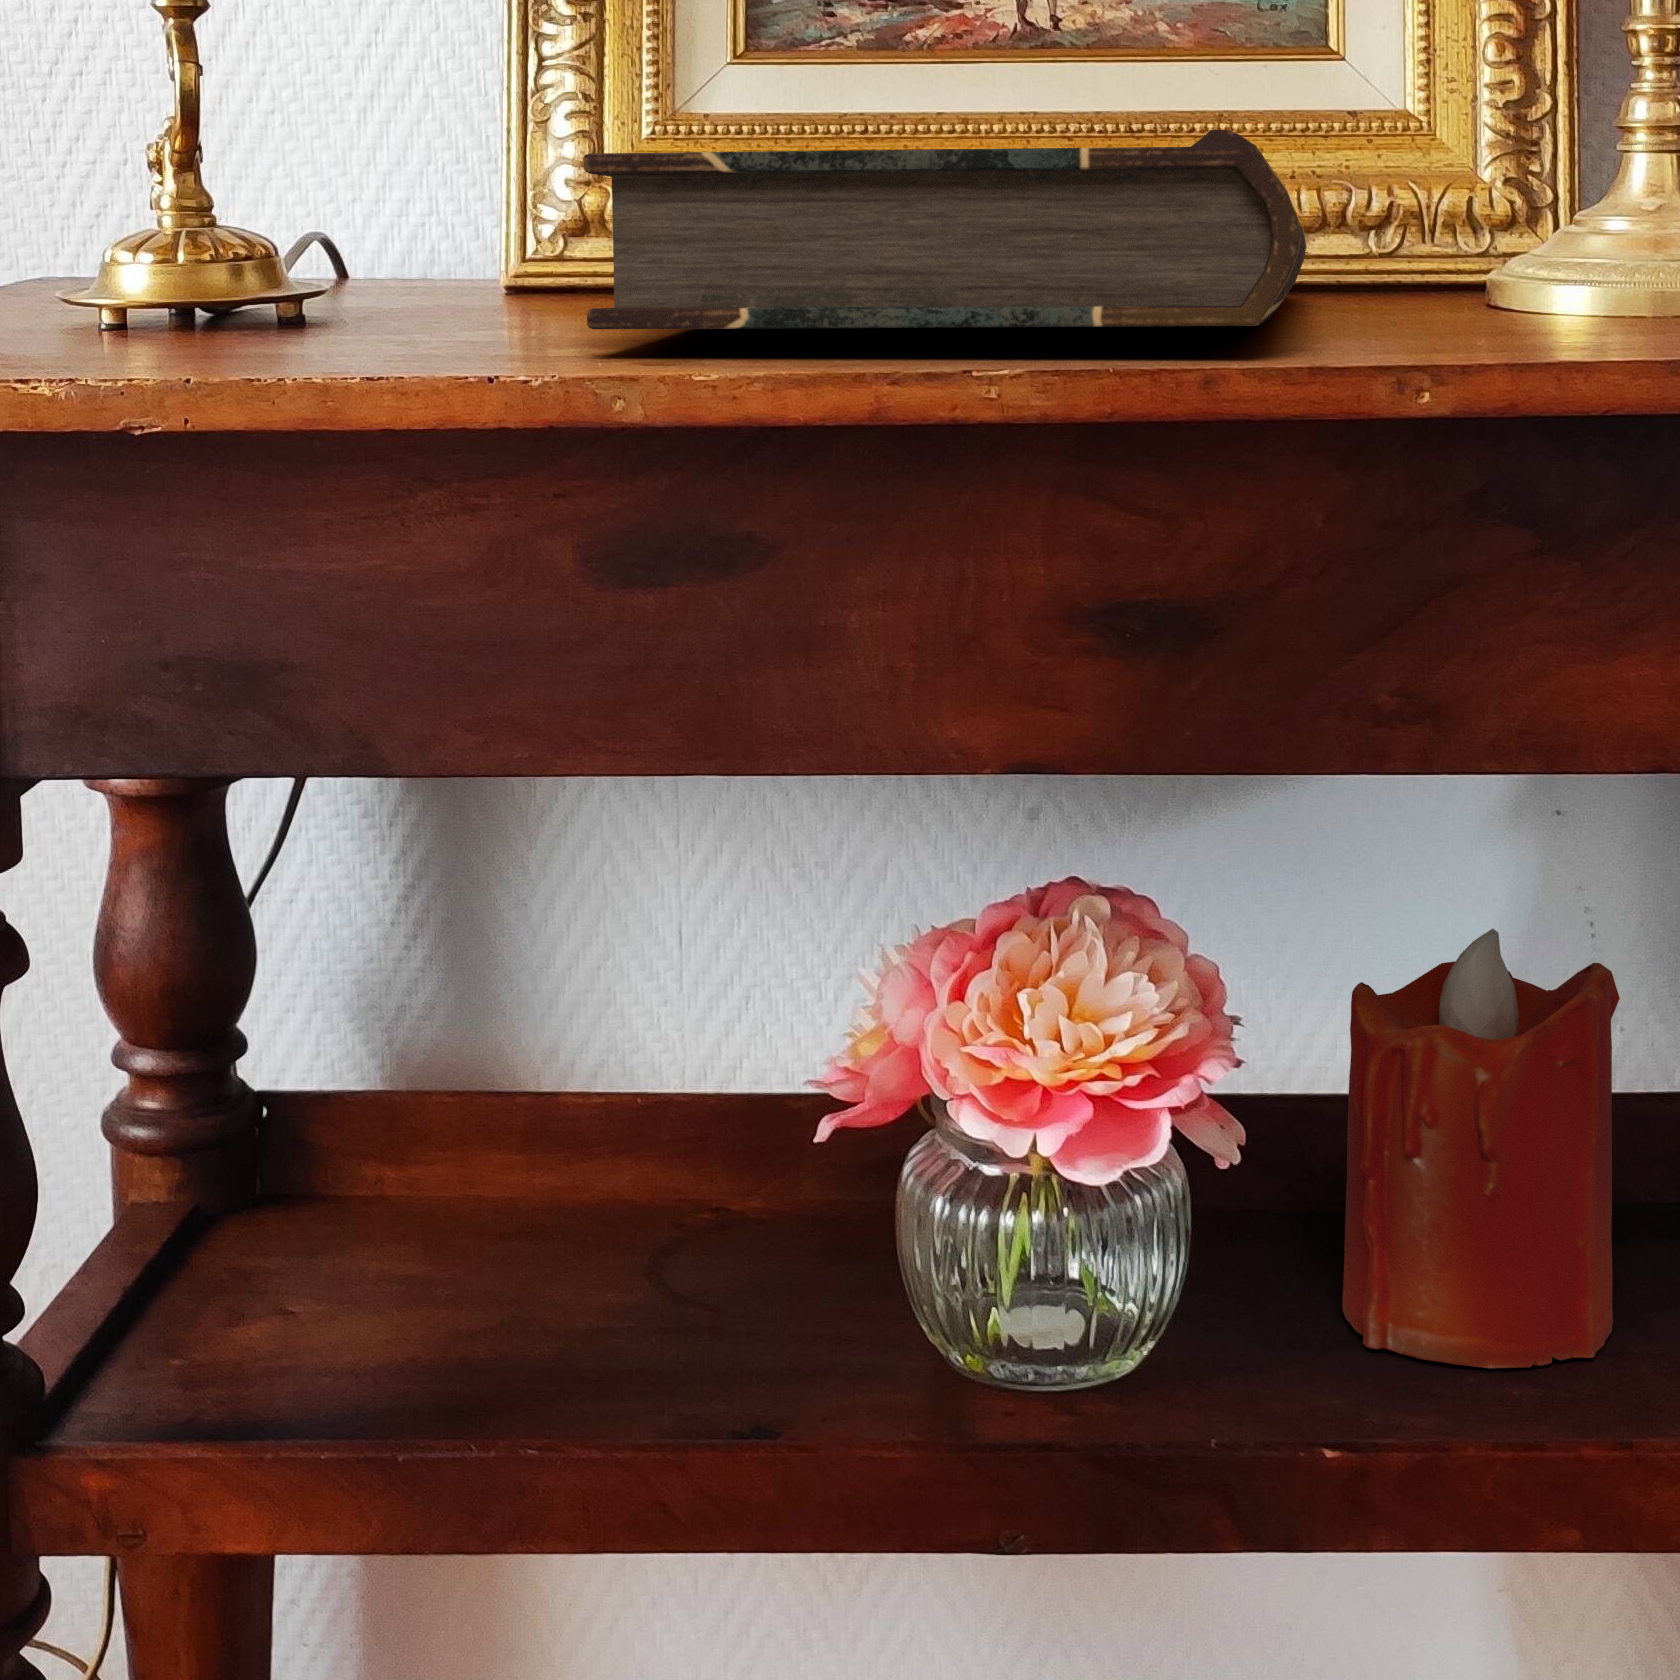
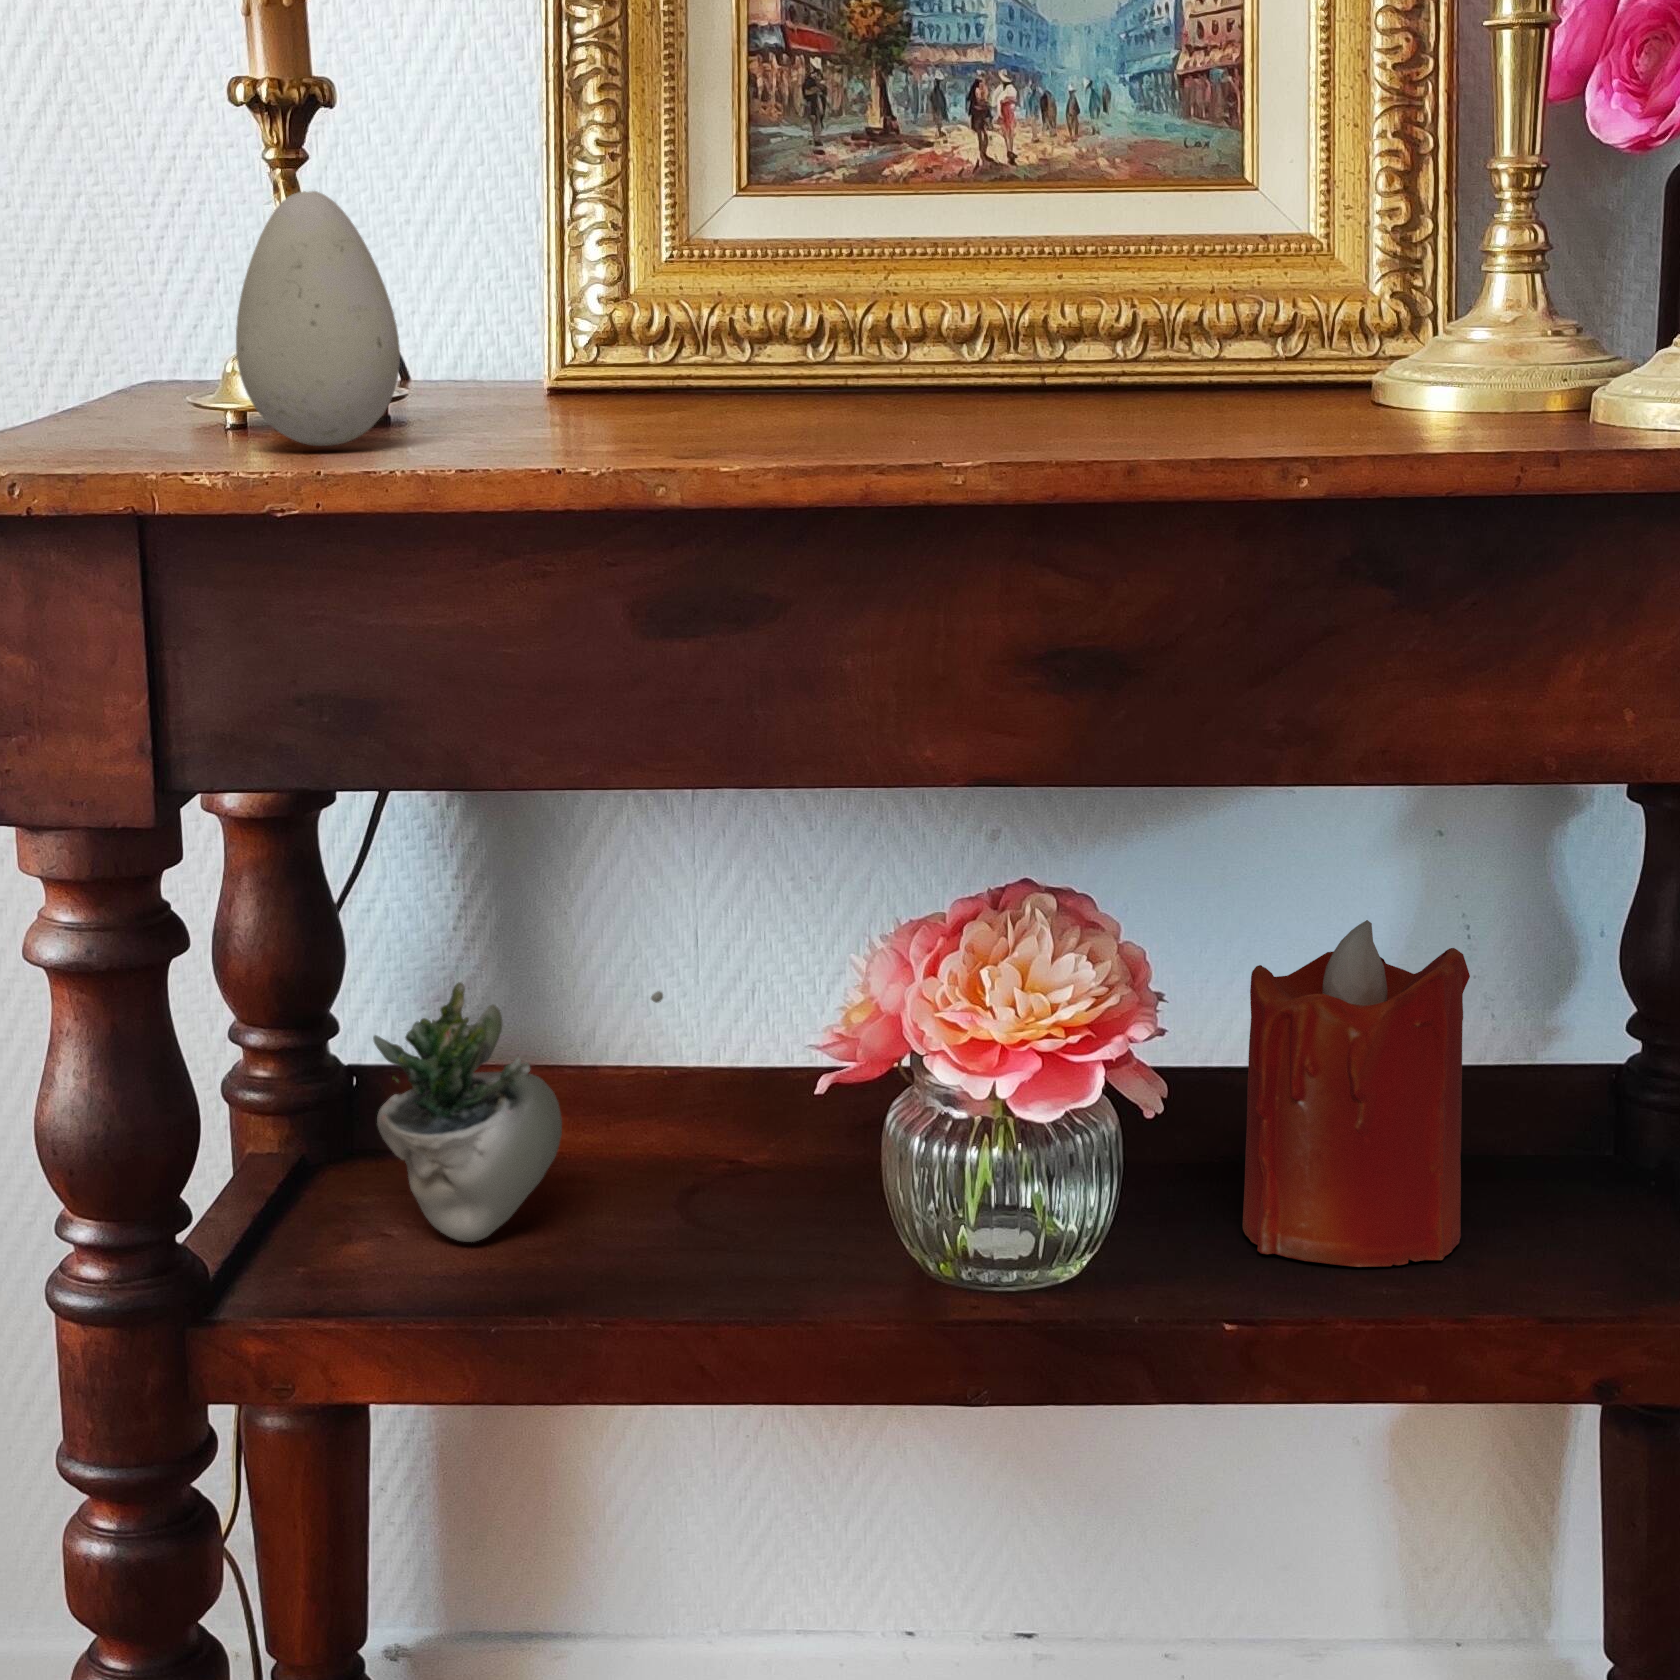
decorative egg: none [88,35,296,349] -> present [236,191,400,446]
book: present [583,130,1306,329] -> none [633,266,1222,429]
succulent plant: none [263,1005,621,1333] -> present [373,983,663,1242]

